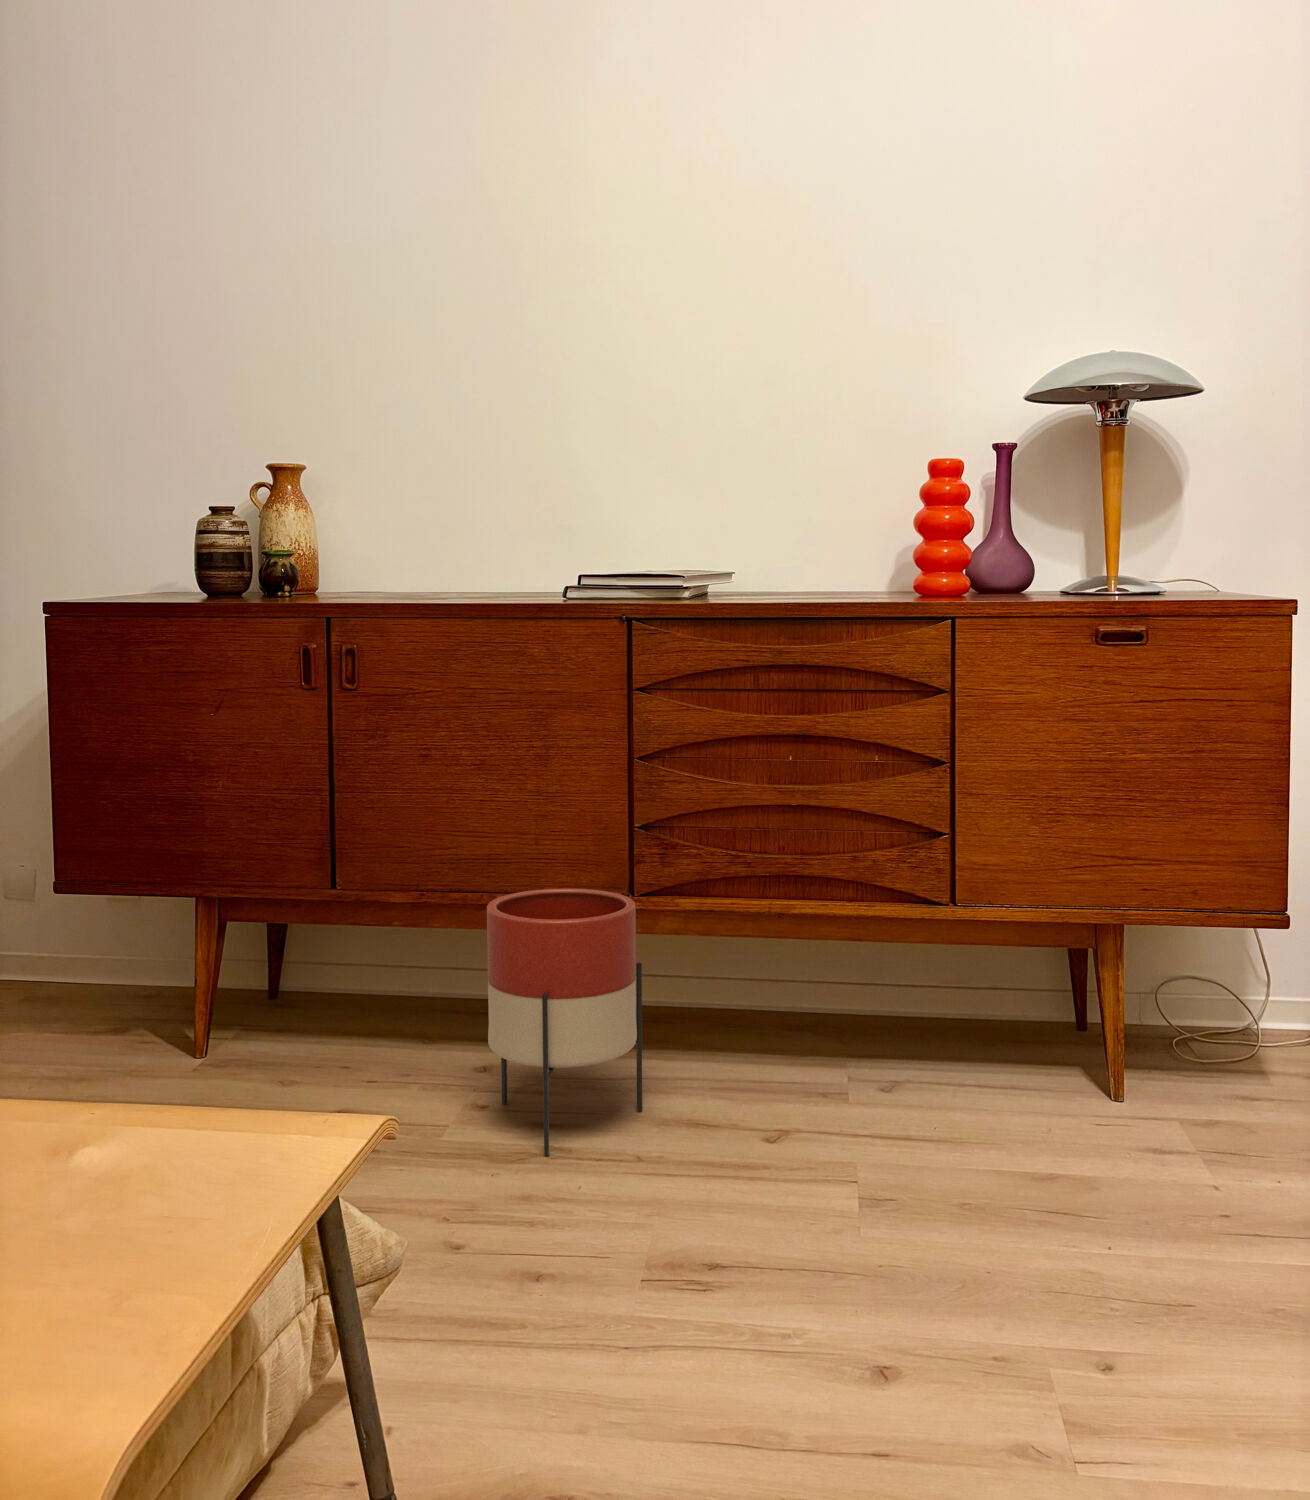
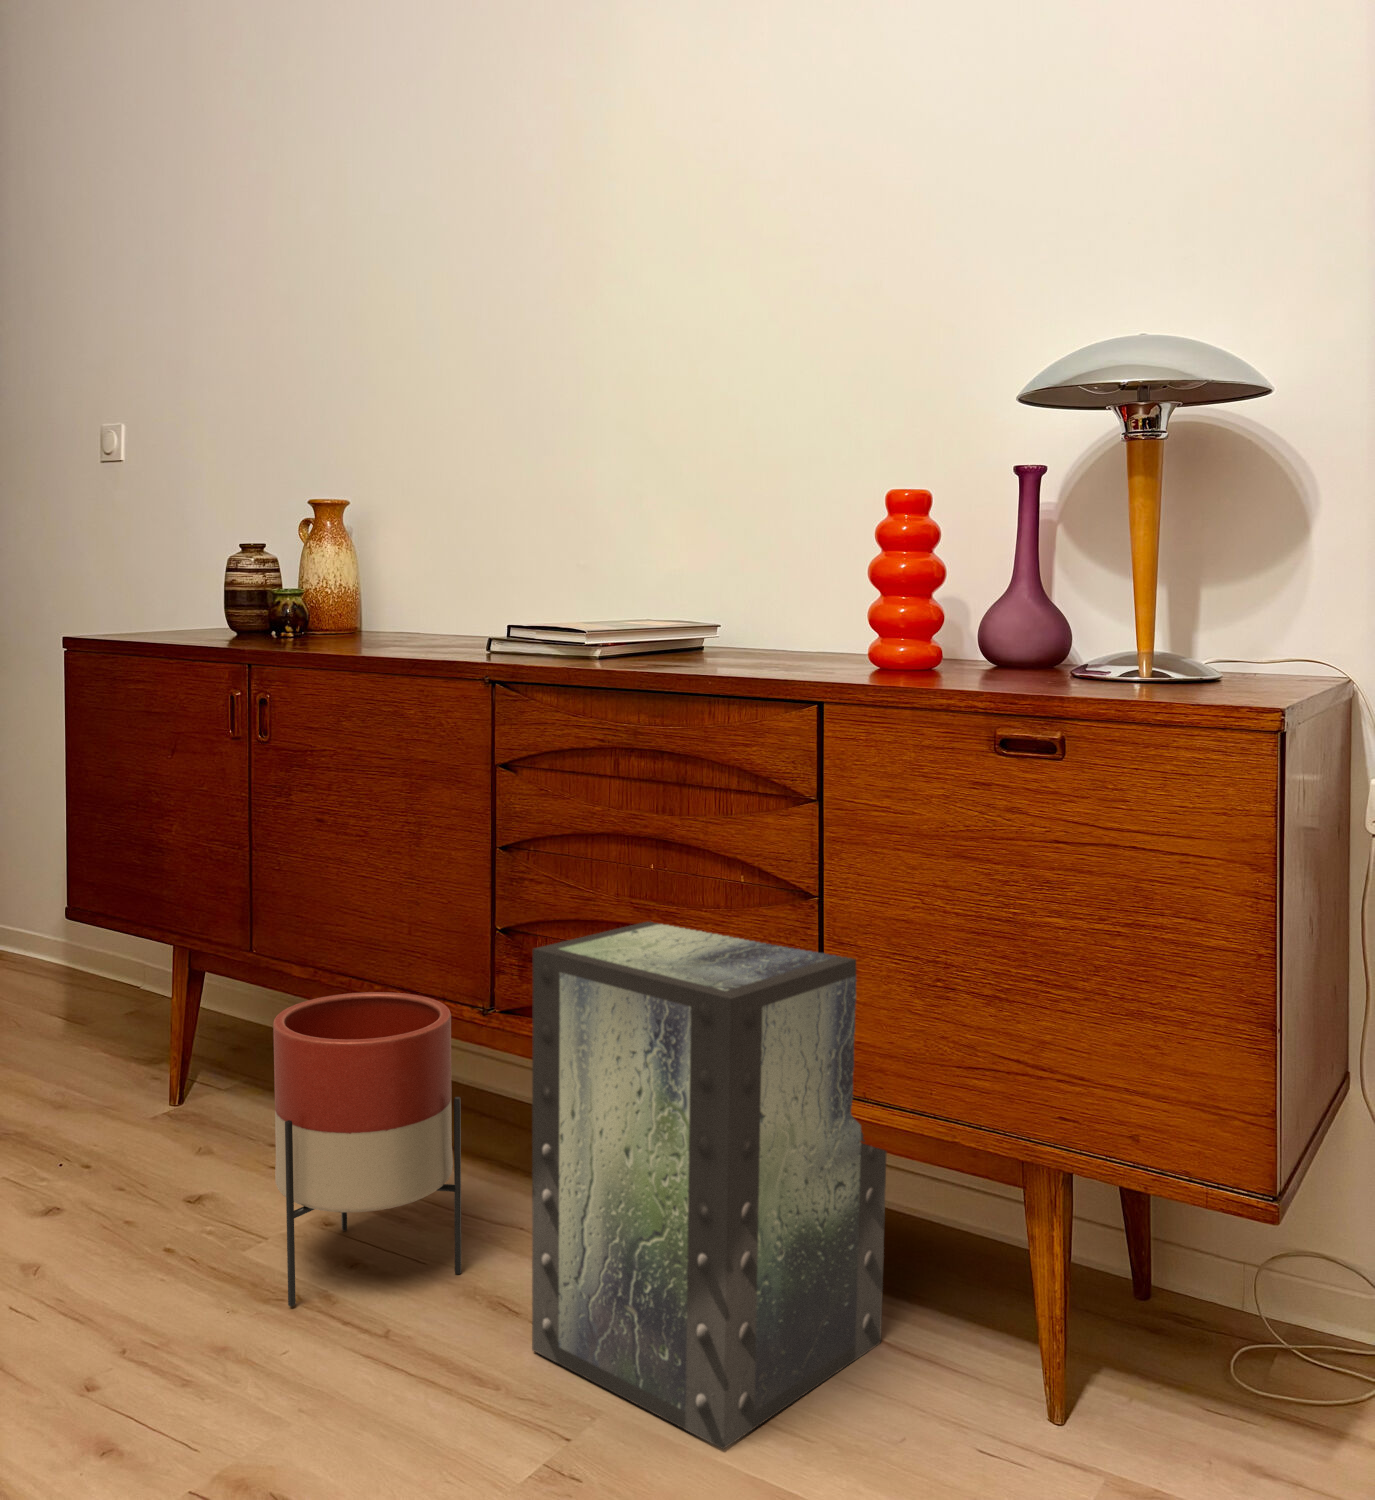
storage box: none [769,790,985,1160] -> present [532,922,887,1449]

